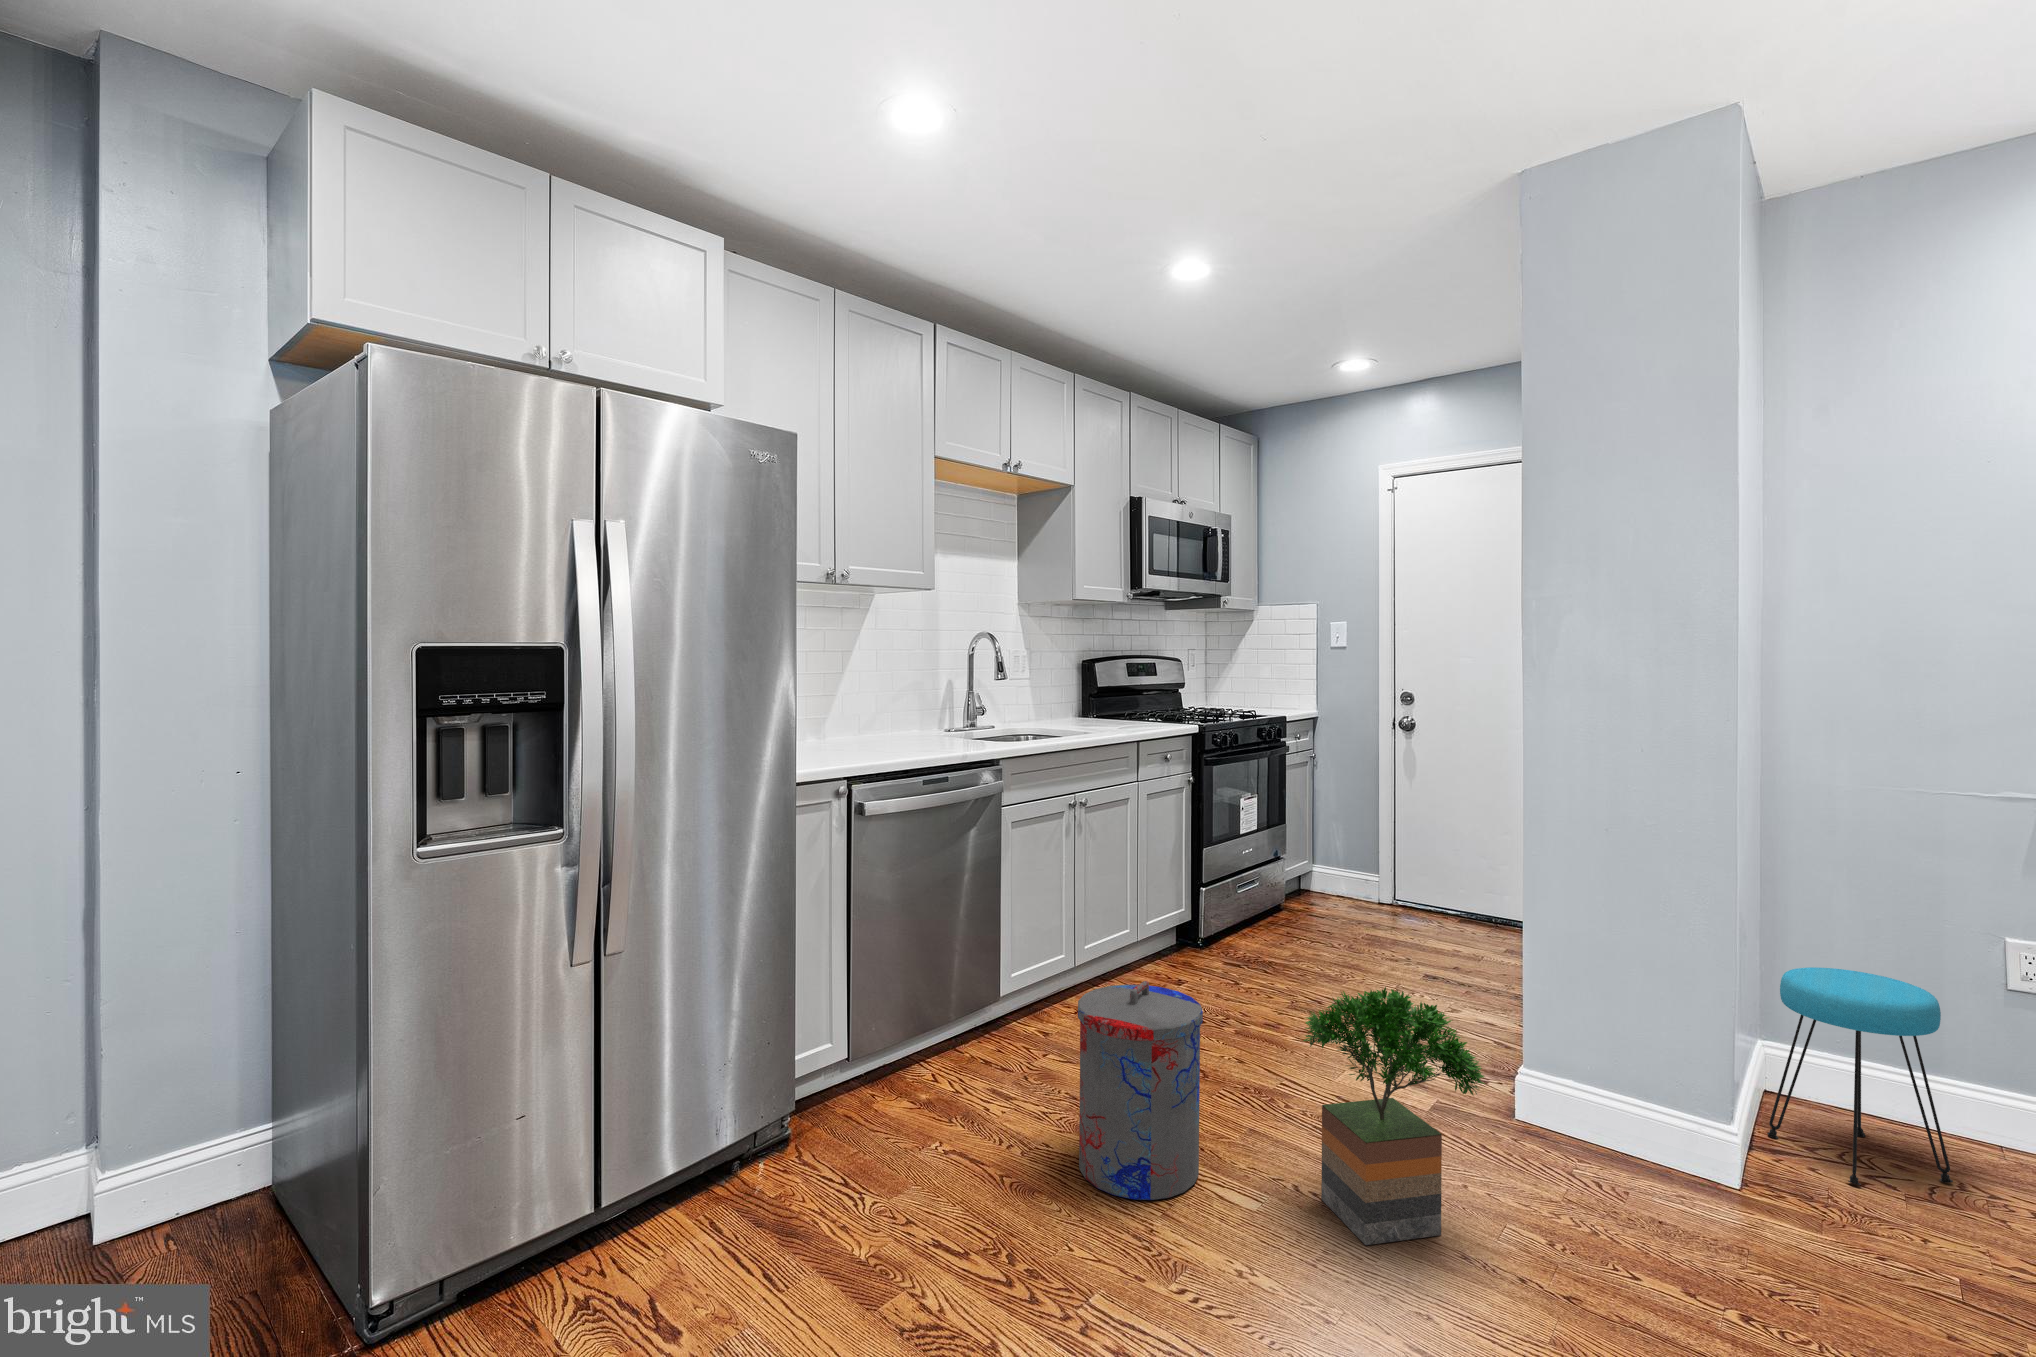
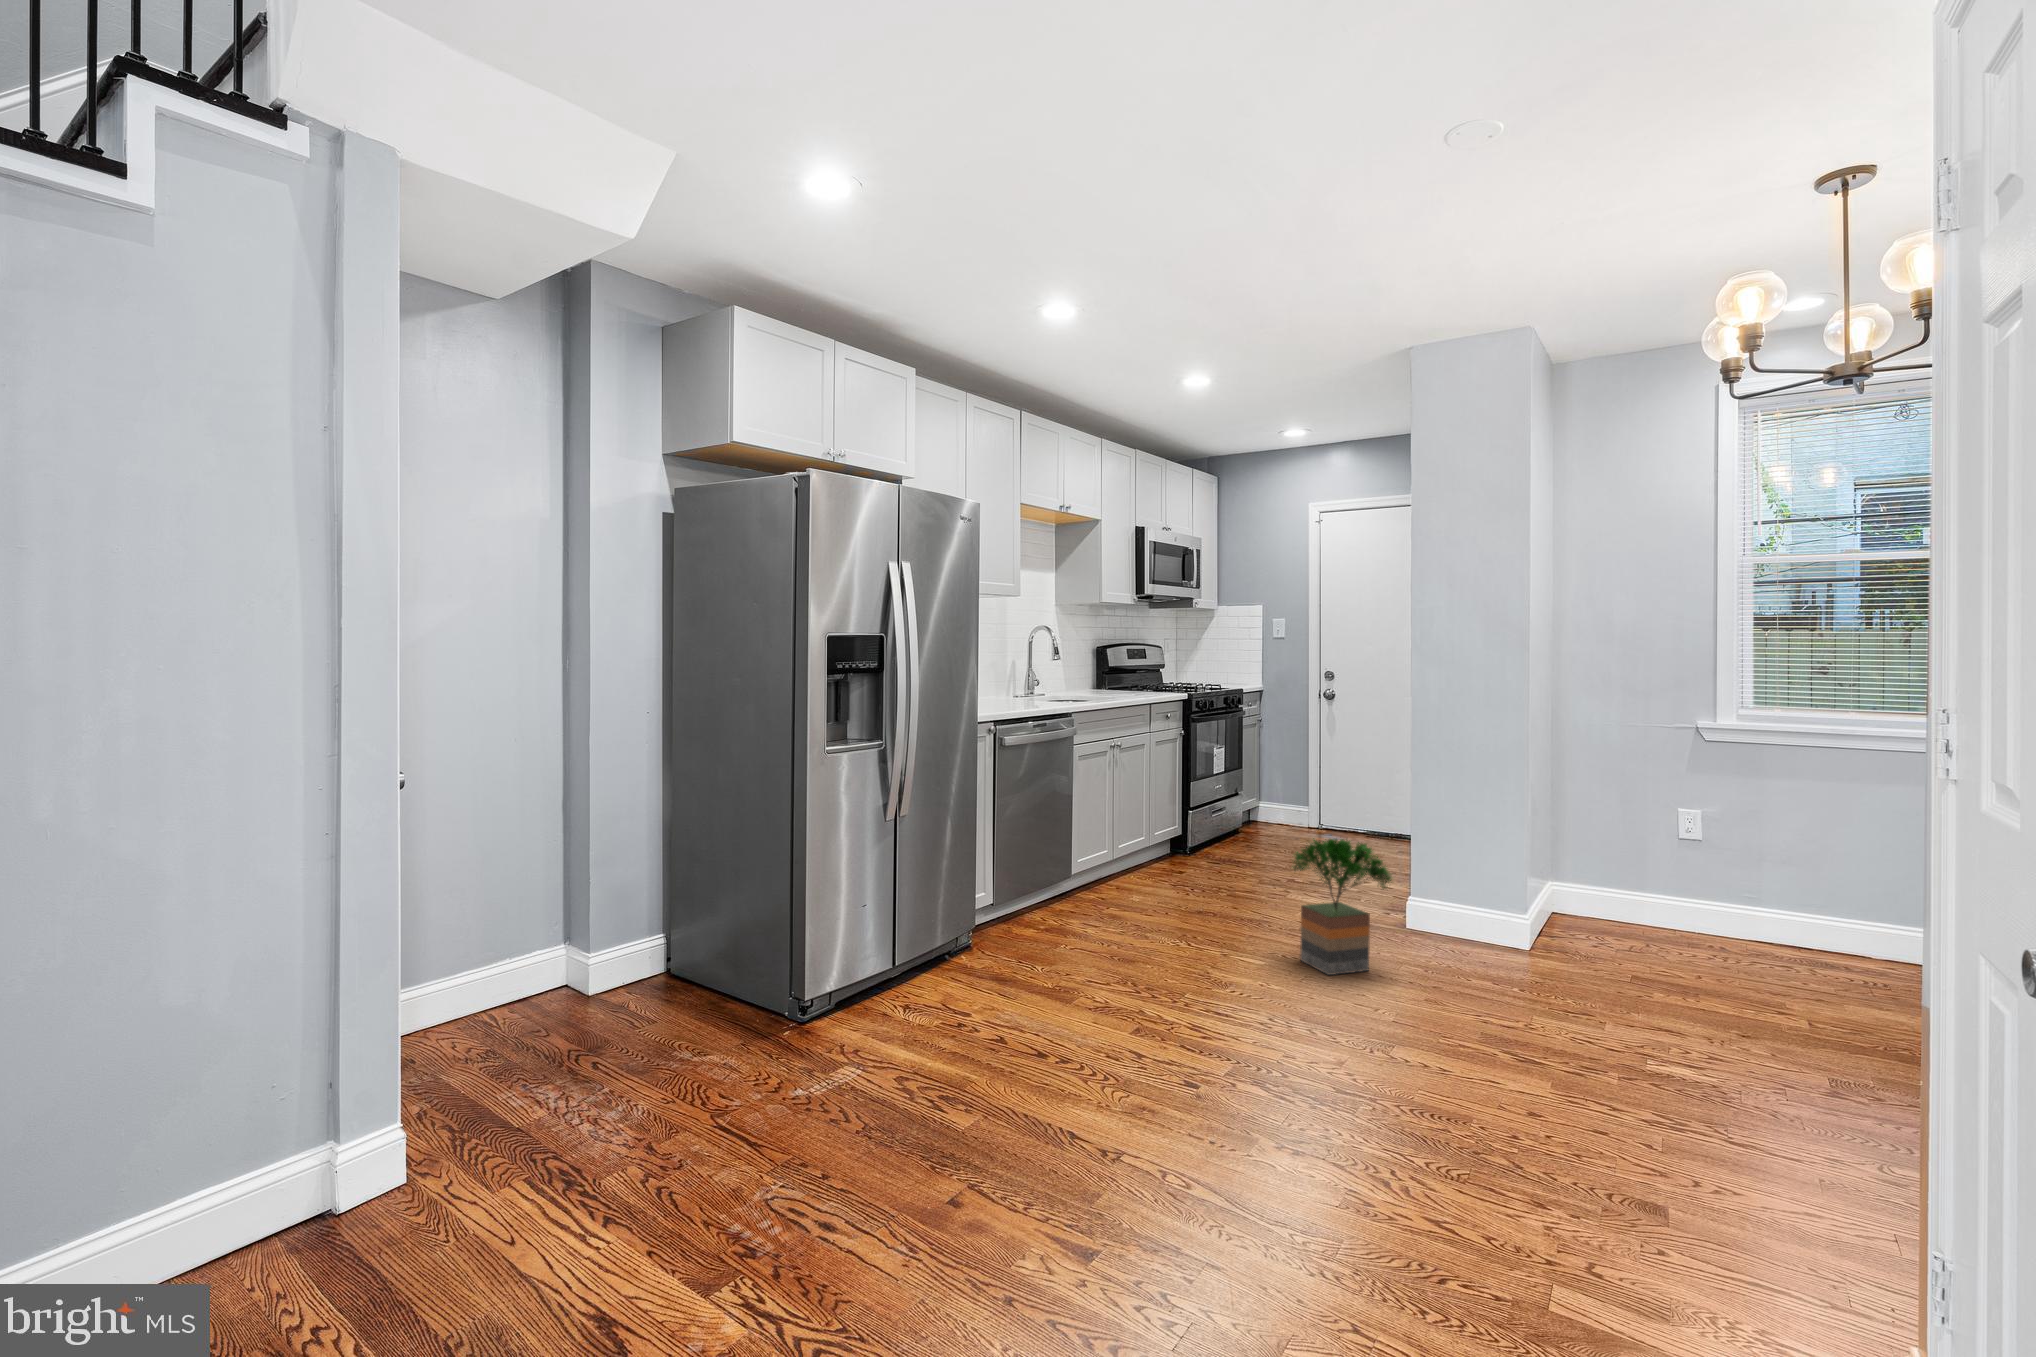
stool: present [1767,967,1953,1185] -> none [1551,831,1647,947]
trash can: present [1078,981,1203,1200] -> none [1154,839,1230,963]

